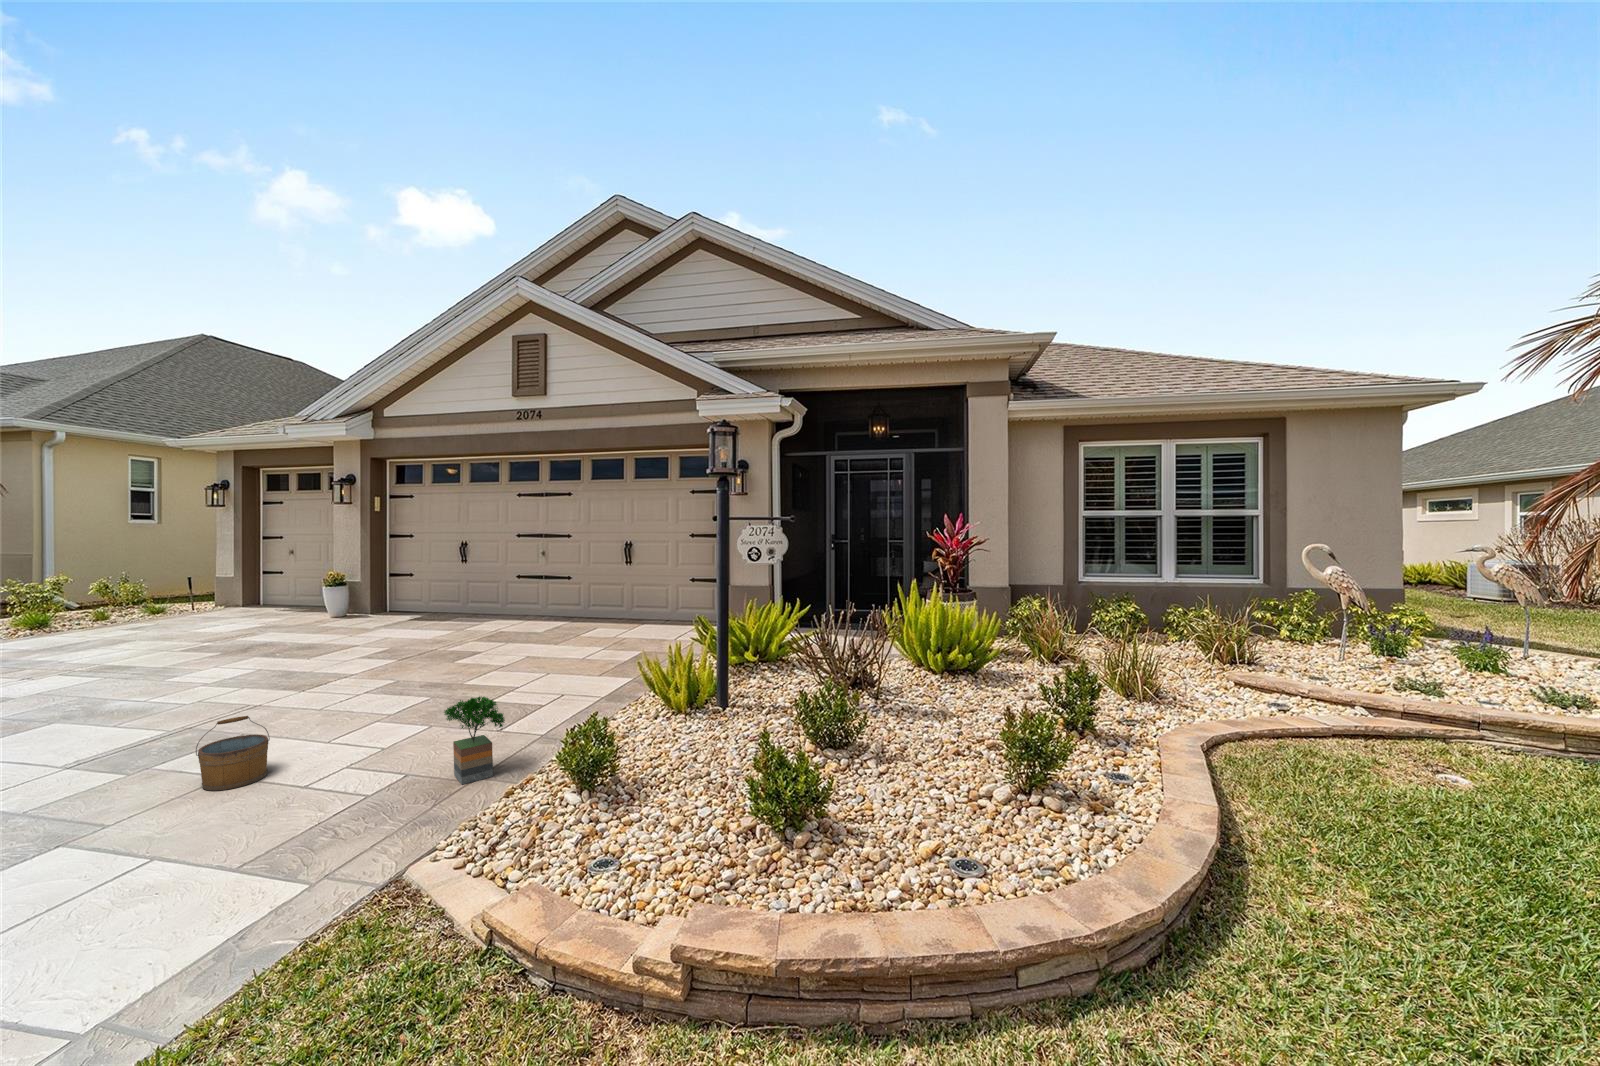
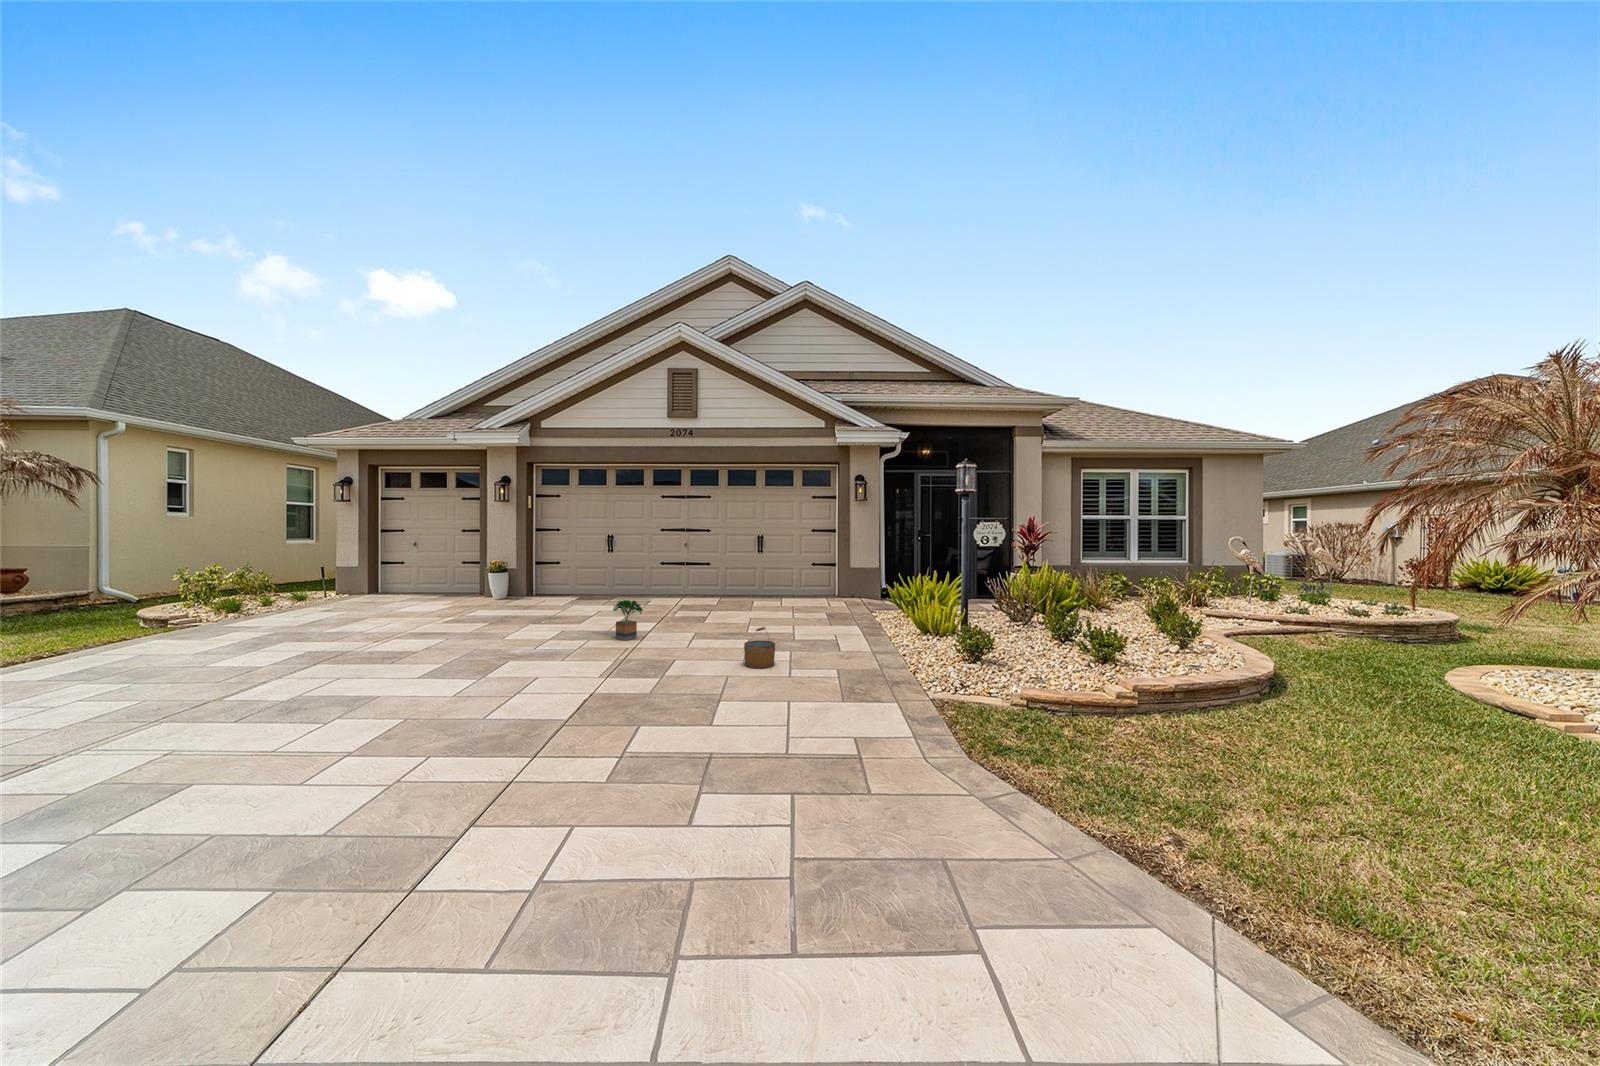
potted tree: present [444,696,505,784] -> present [613,600,643,641]

